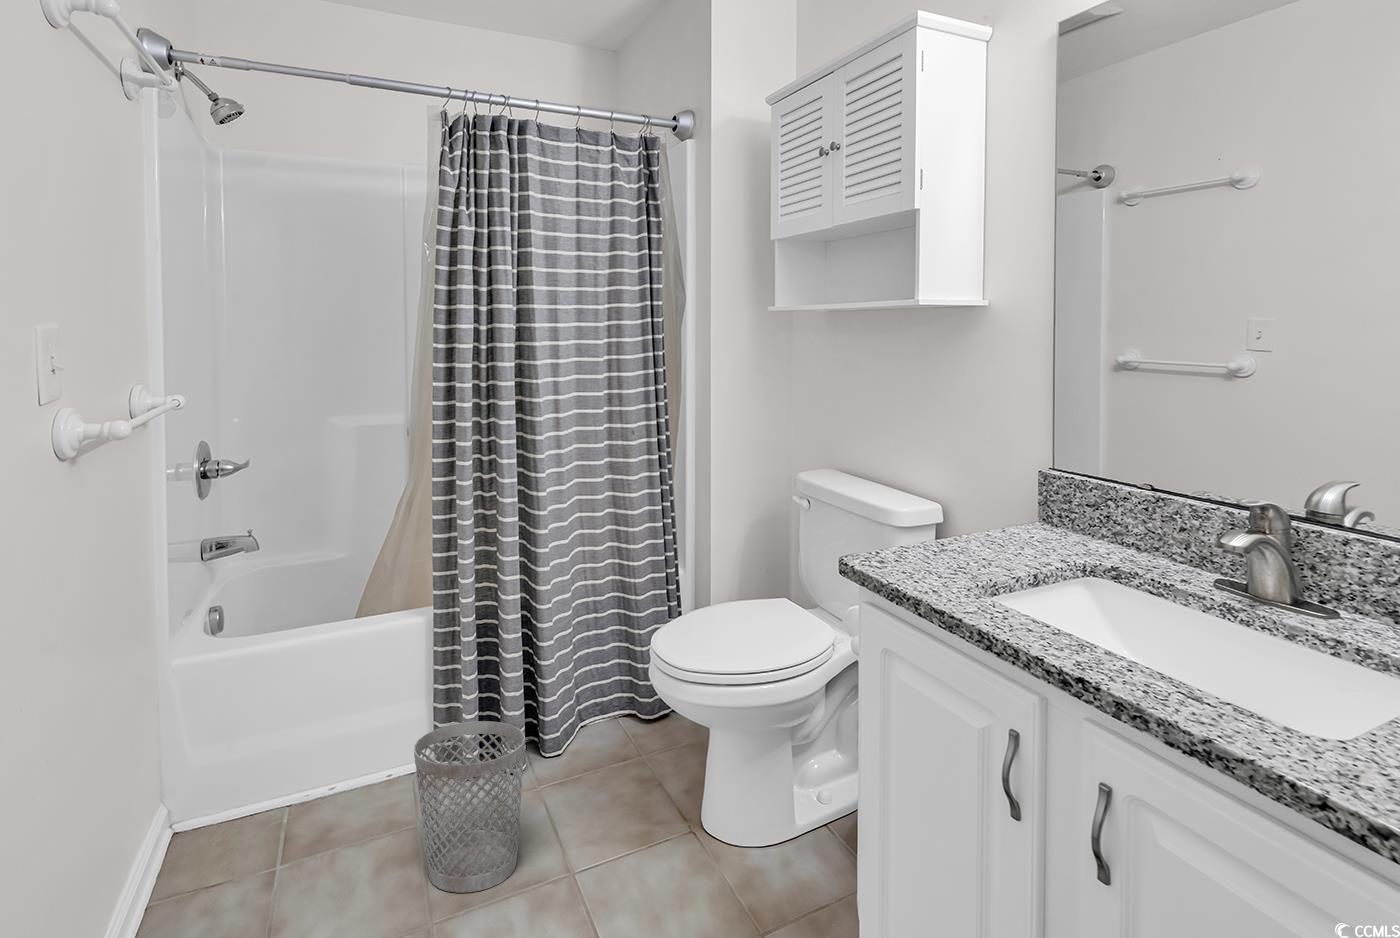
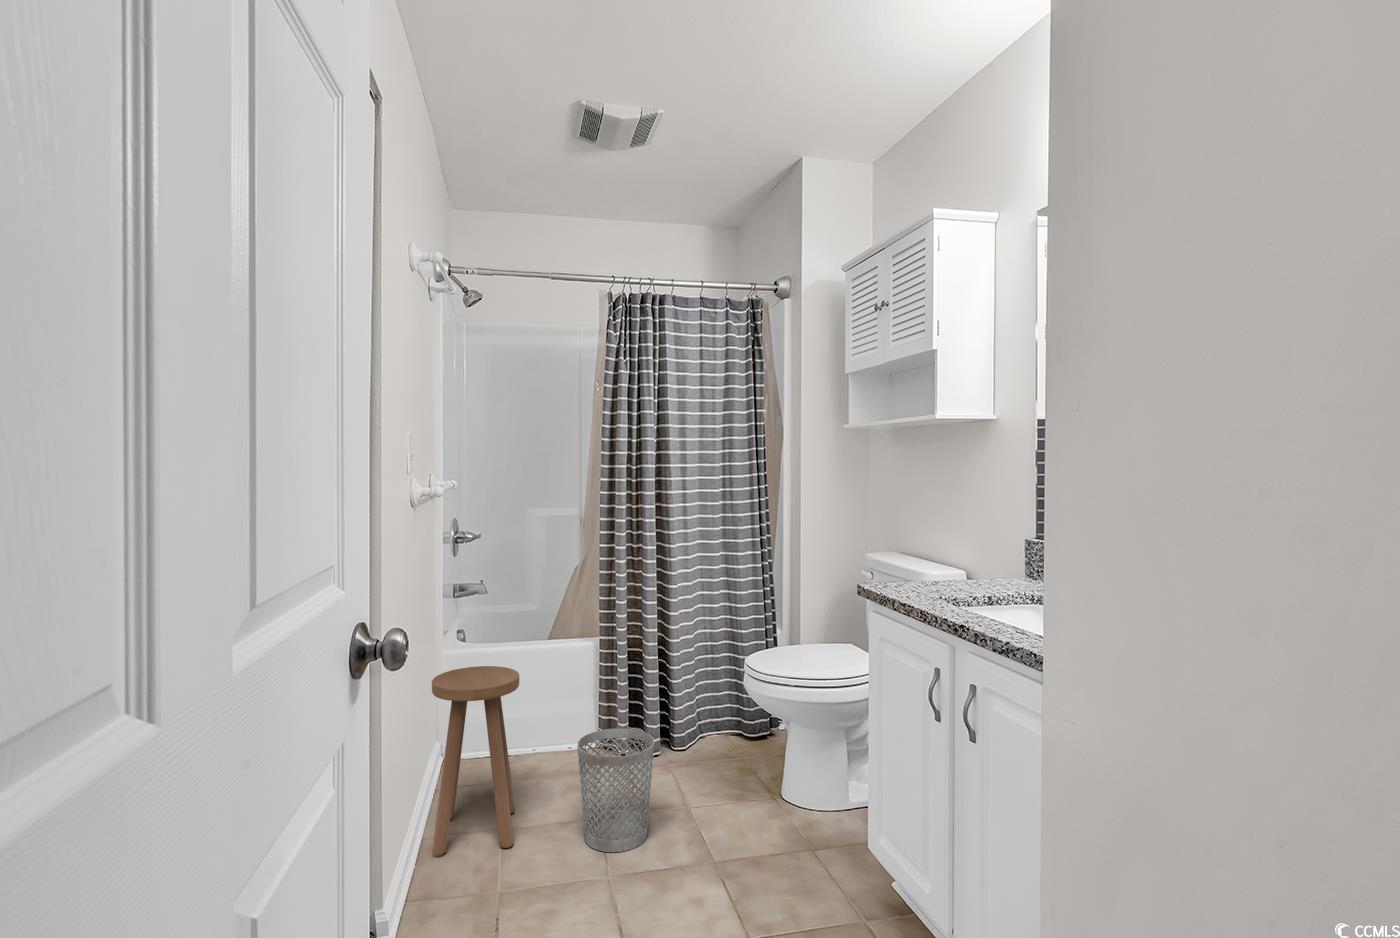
stool: none [185,645,325,922] -> present [432,666,519,856]

